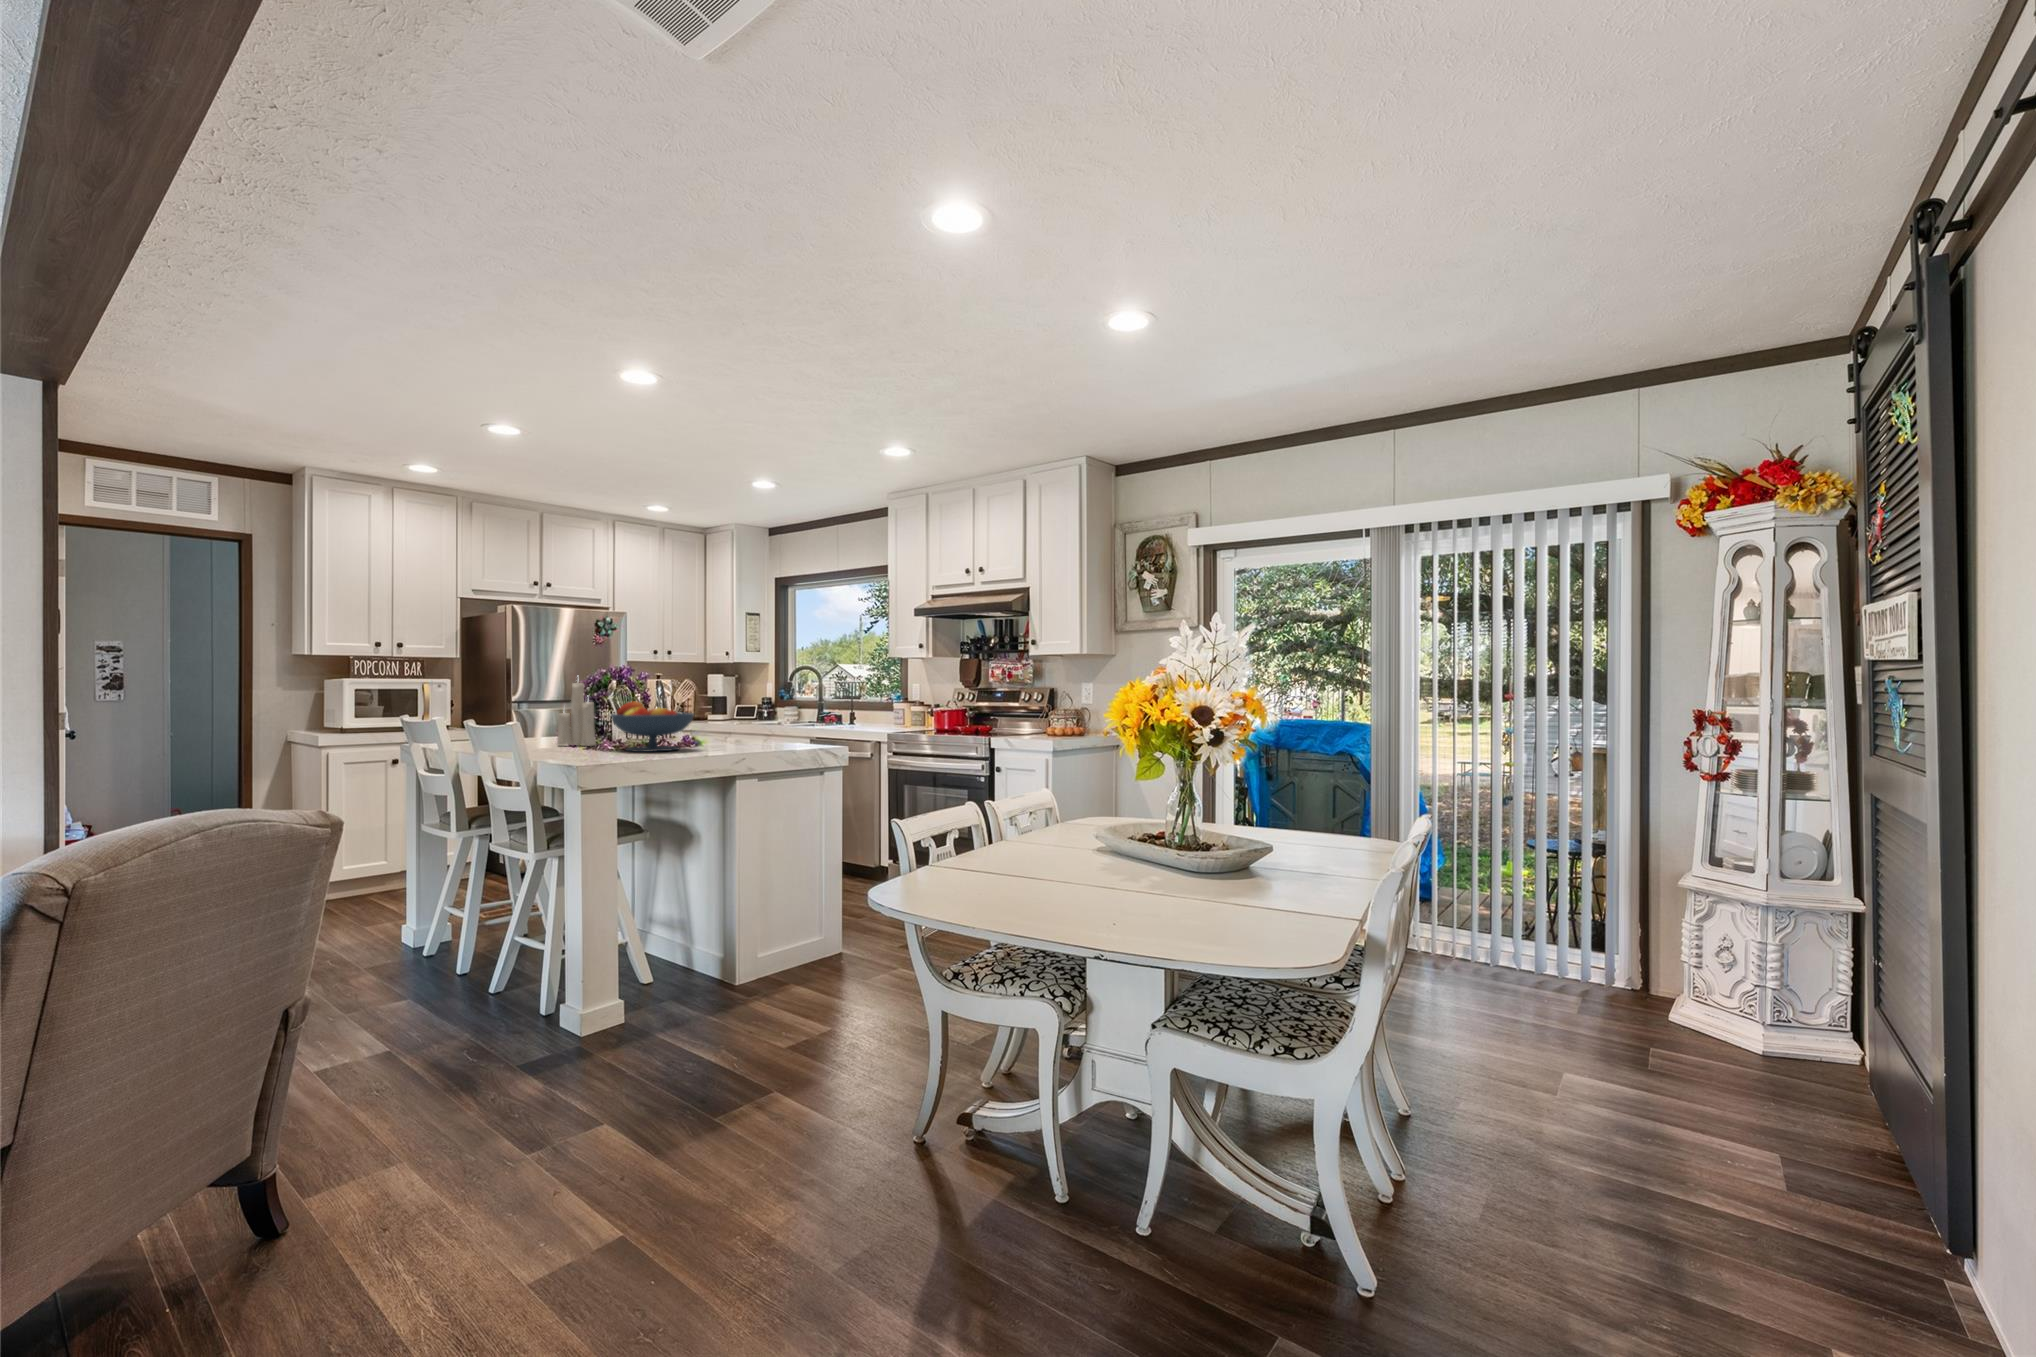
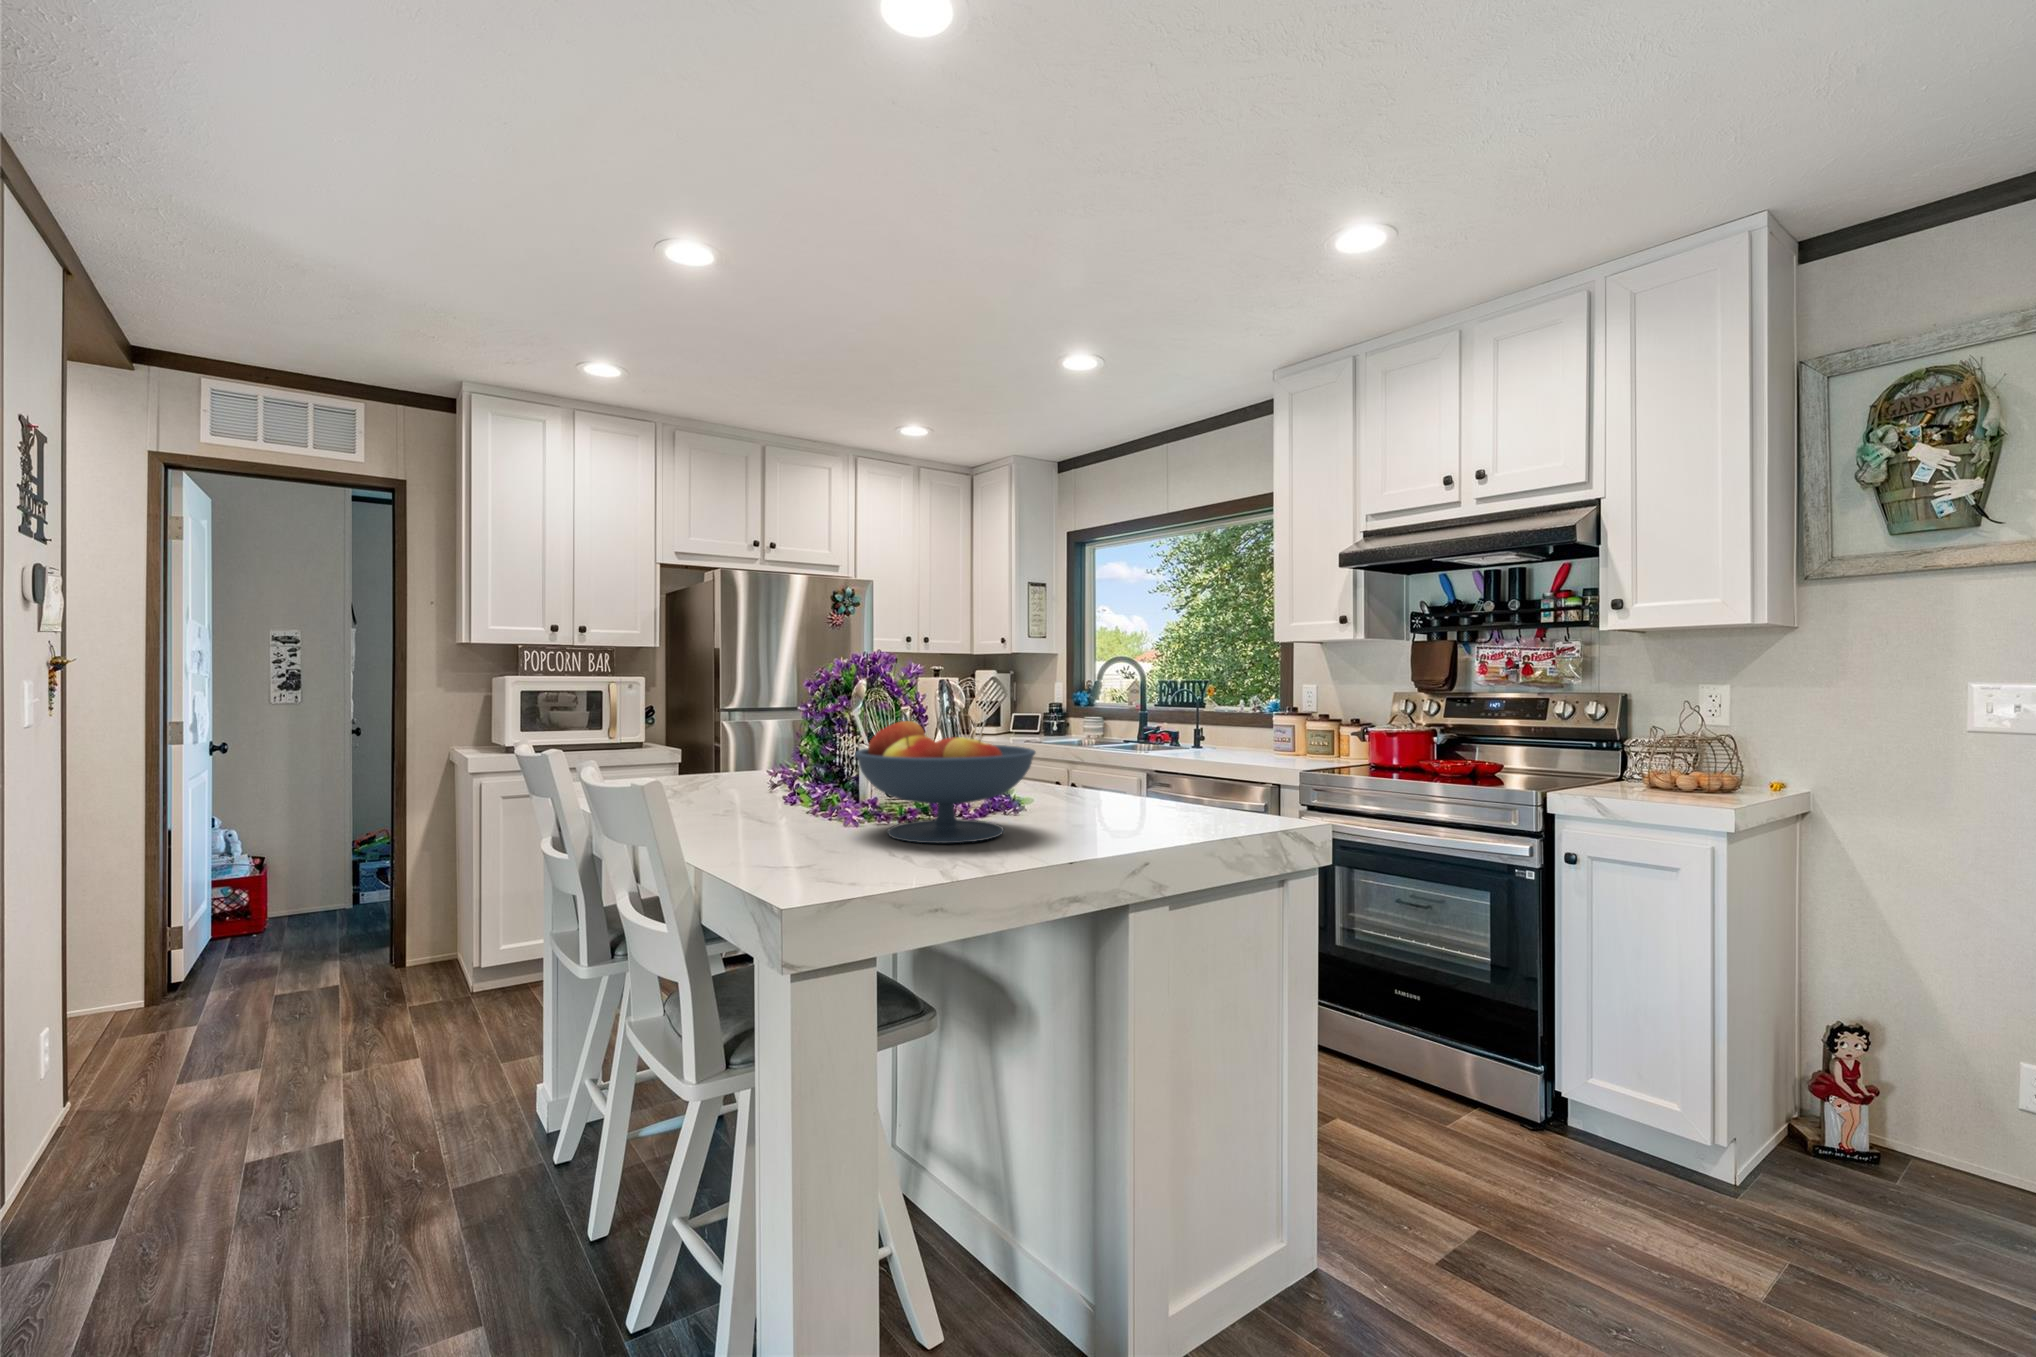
candle: present [557,683,596,746] -> none [752,654,828,812]

